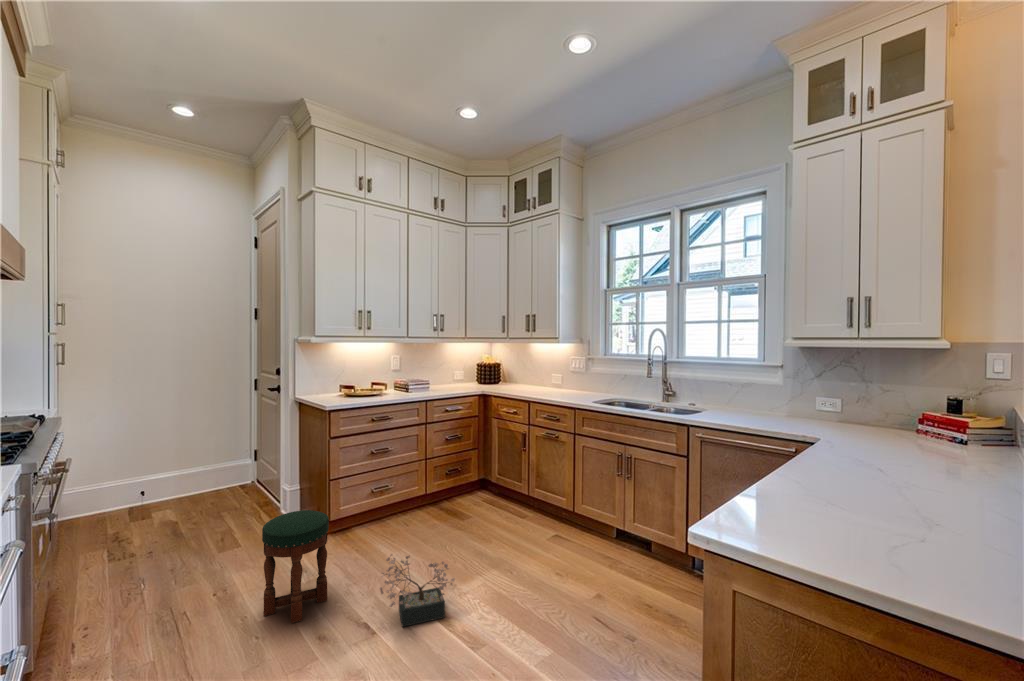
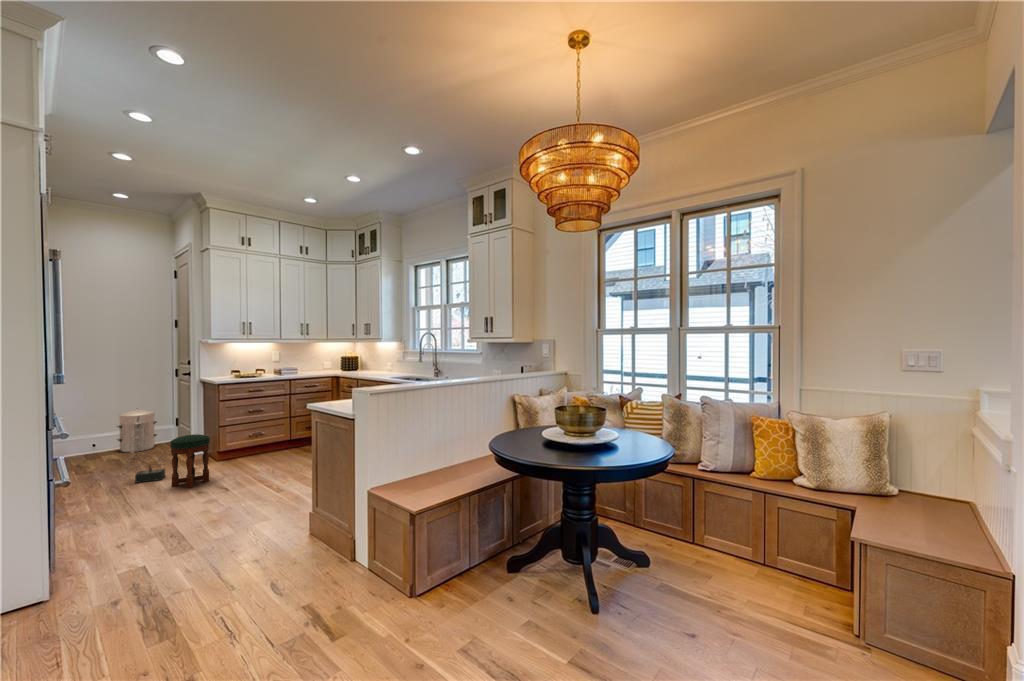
waste bin: none [172,438,230,506] -> present [117,409,157,453]
decorative plant: present [380,554,455,627] -> present [126,450,170,483]

